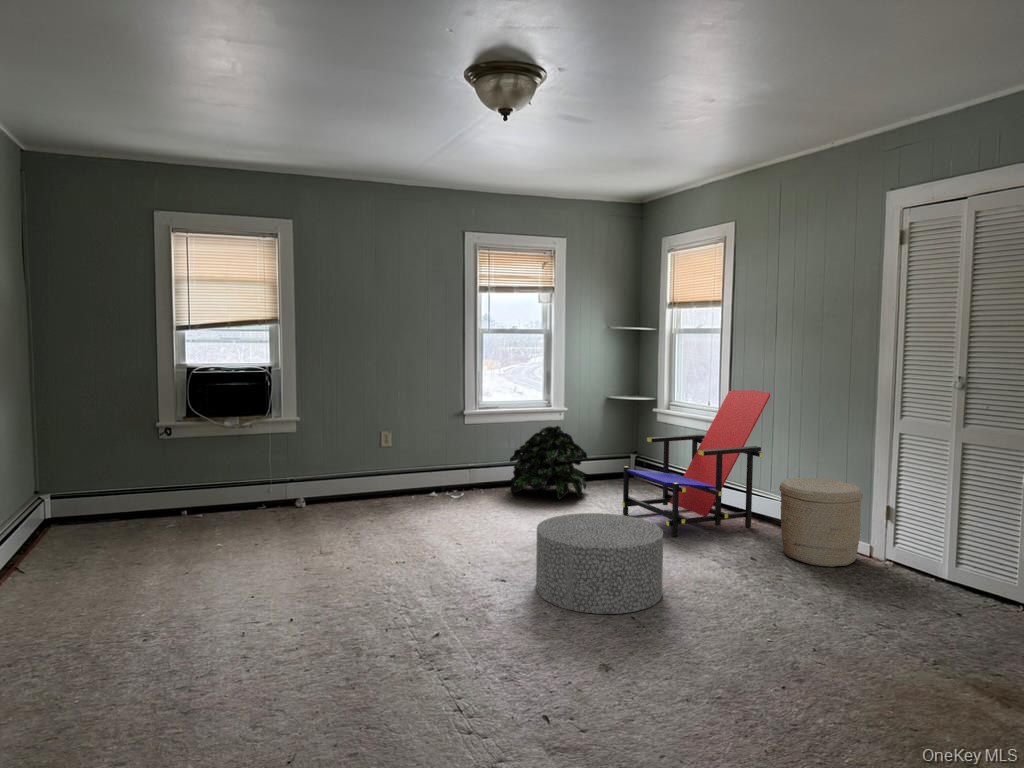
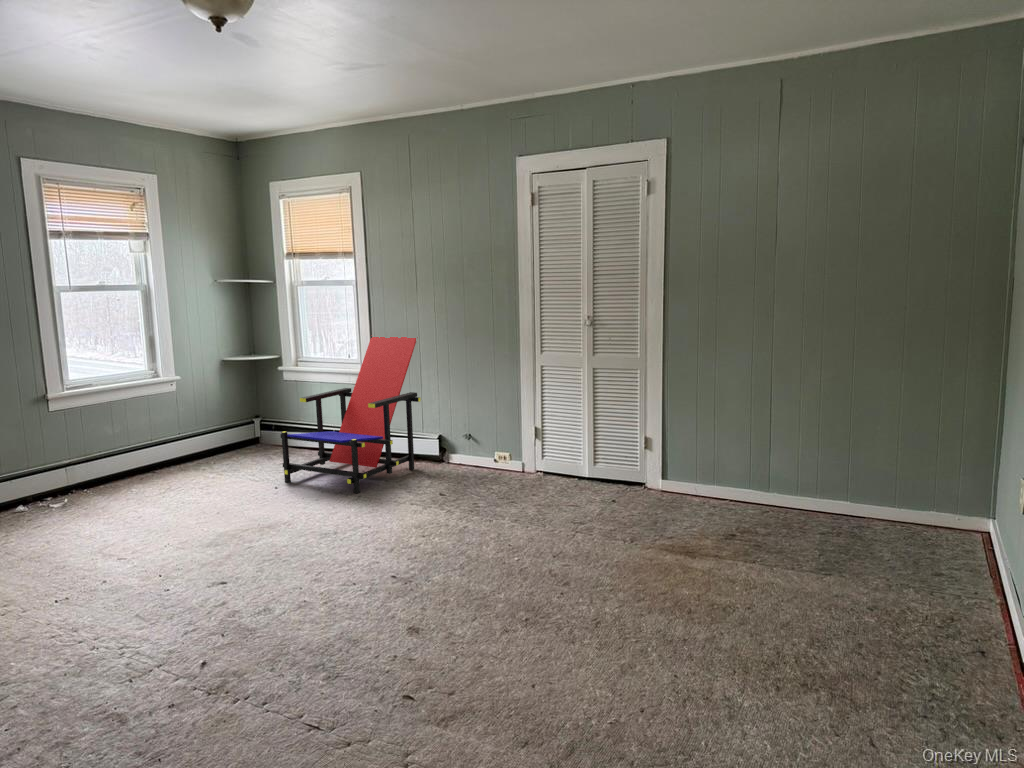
potted plant: present [510,426,588,499] -> none [126,398,227,487]
woven basket: present [779,478,863,567] -> none [452,413,519,490]
ottoman: present [536,513,663,614] -> none [260,480,401,590]

